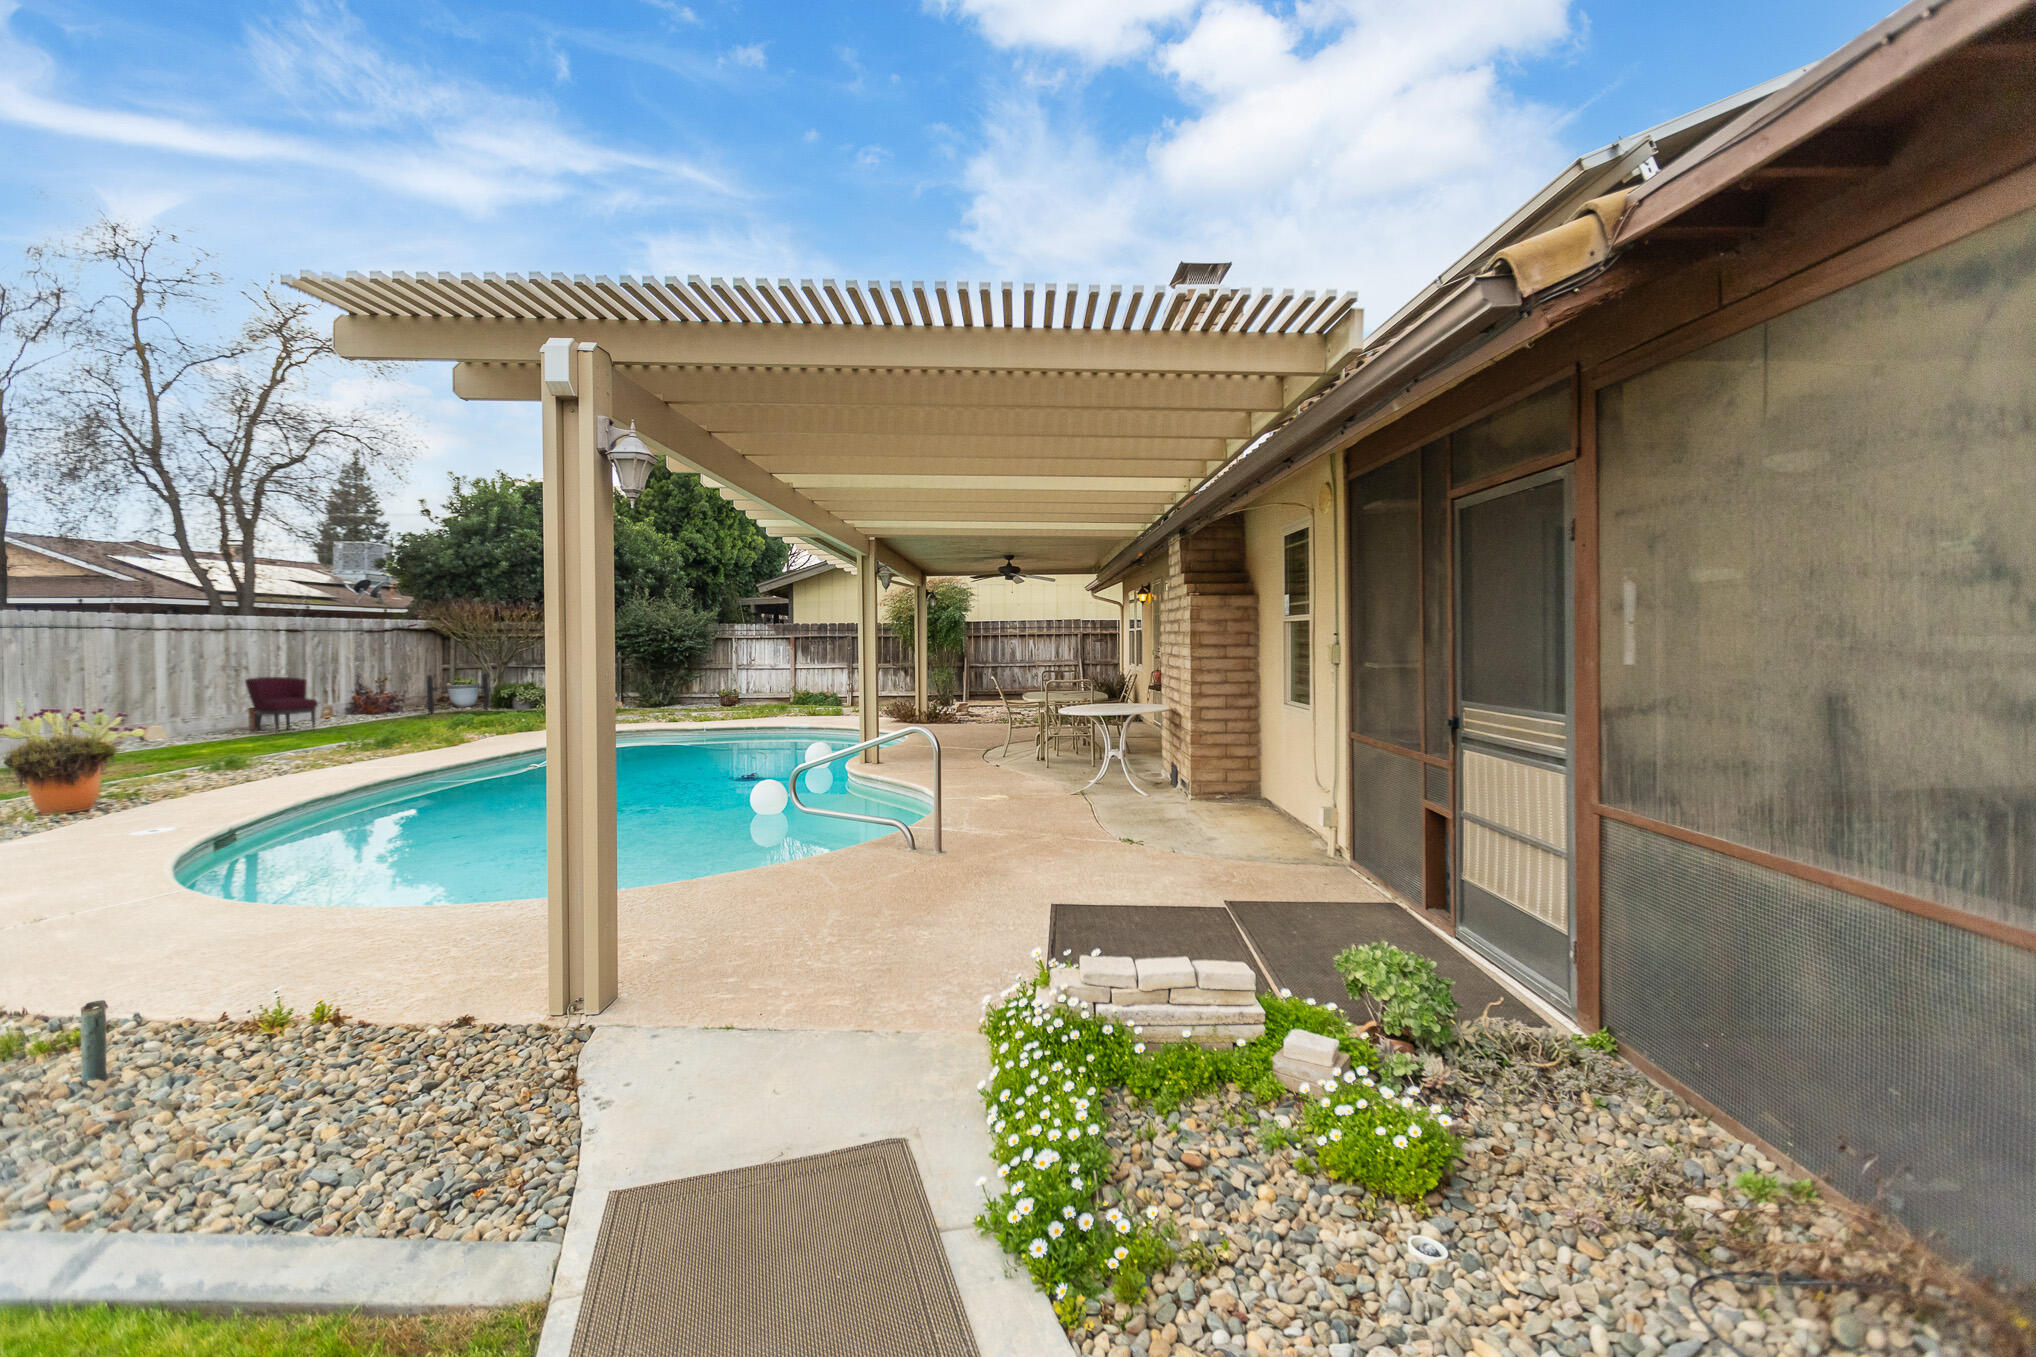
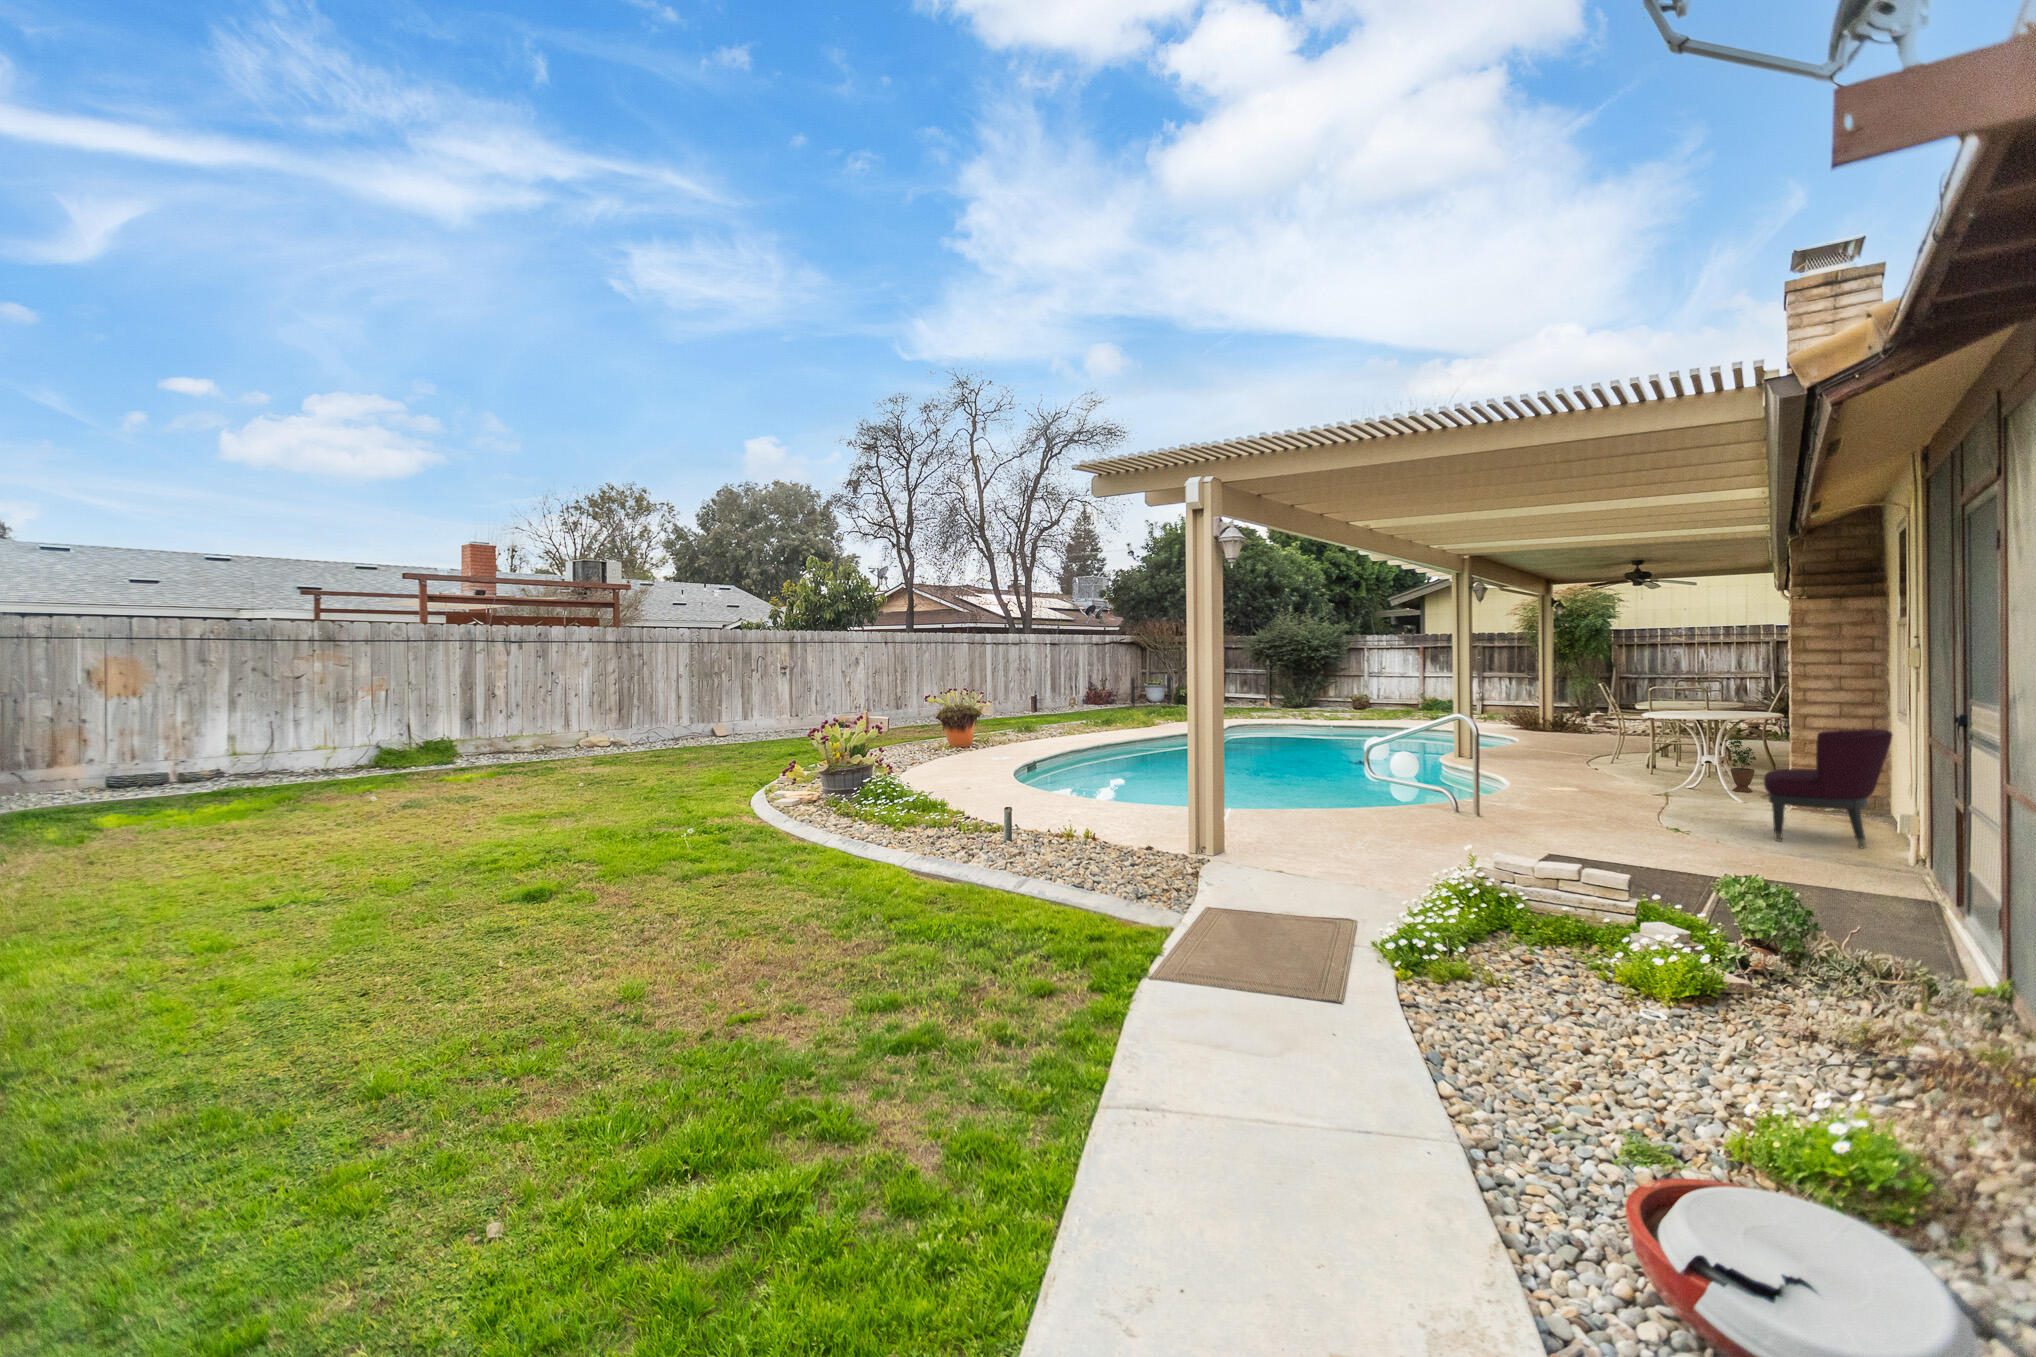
chair: present [245,677,318,734] -> present [1764,729,1893,848]
potted plant: none [1115,728,1141,783] -> present [1725,737,1756,792]

